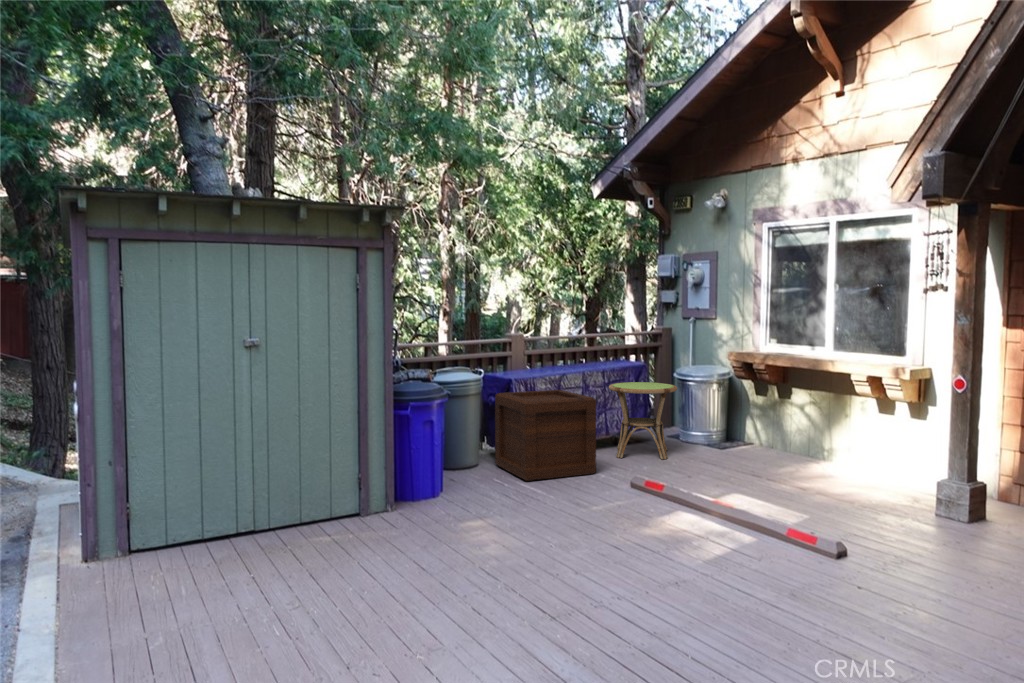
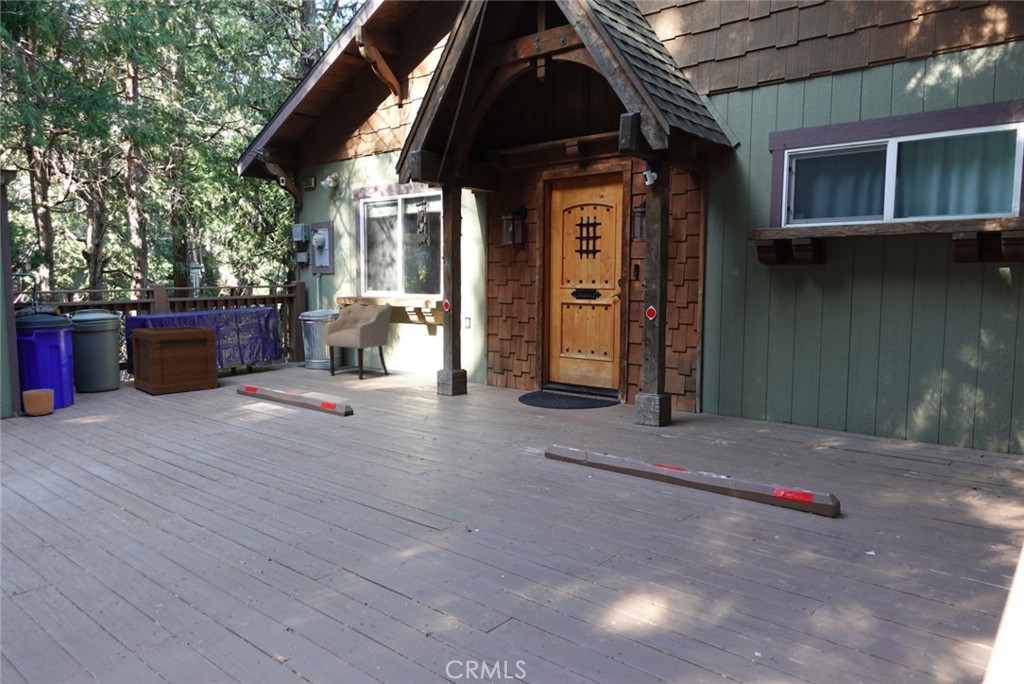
chair: none [720,356,819,471] -> present [325,303,392,379]
side table: present [609,382,677,459] -> none [239,321,294,378]
planter: none [399,475,431,509] -> present [23,389,54,416]

